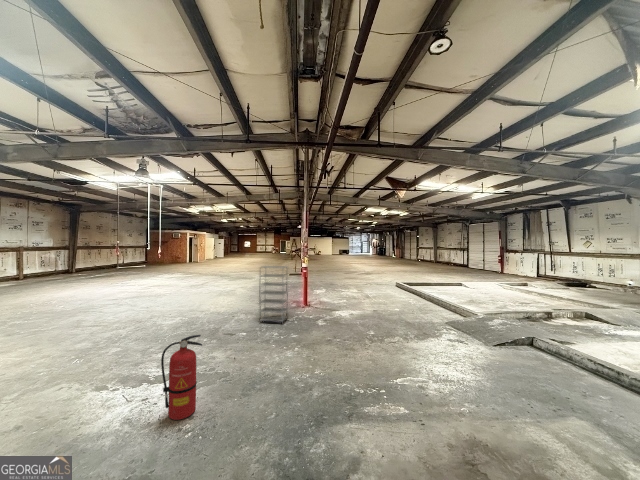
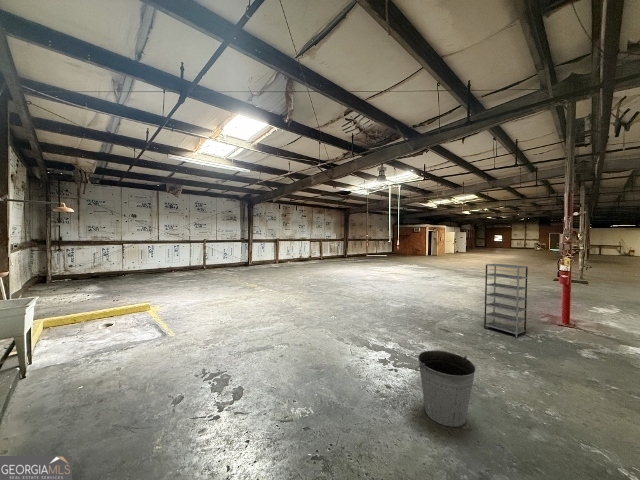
fire extinguisher: present [161,335,202,420] -> none [368,318,400,386]
bucket: none [225,351,280,426] -> present [415,350,476,427]

